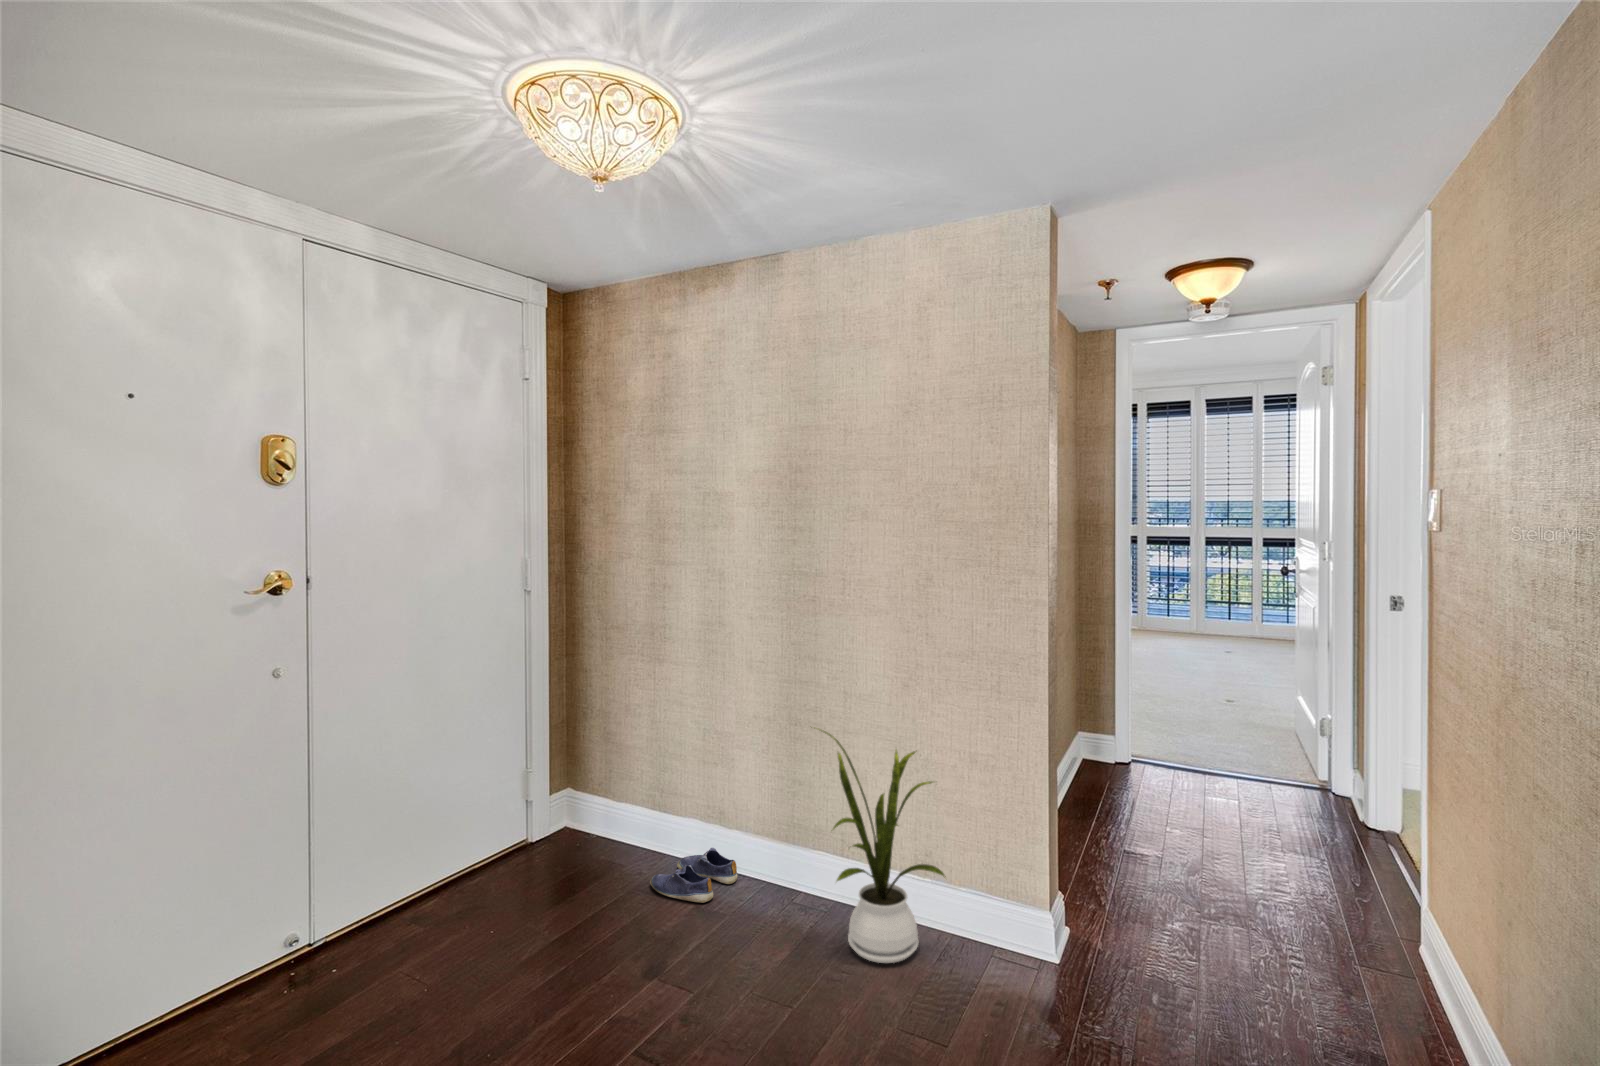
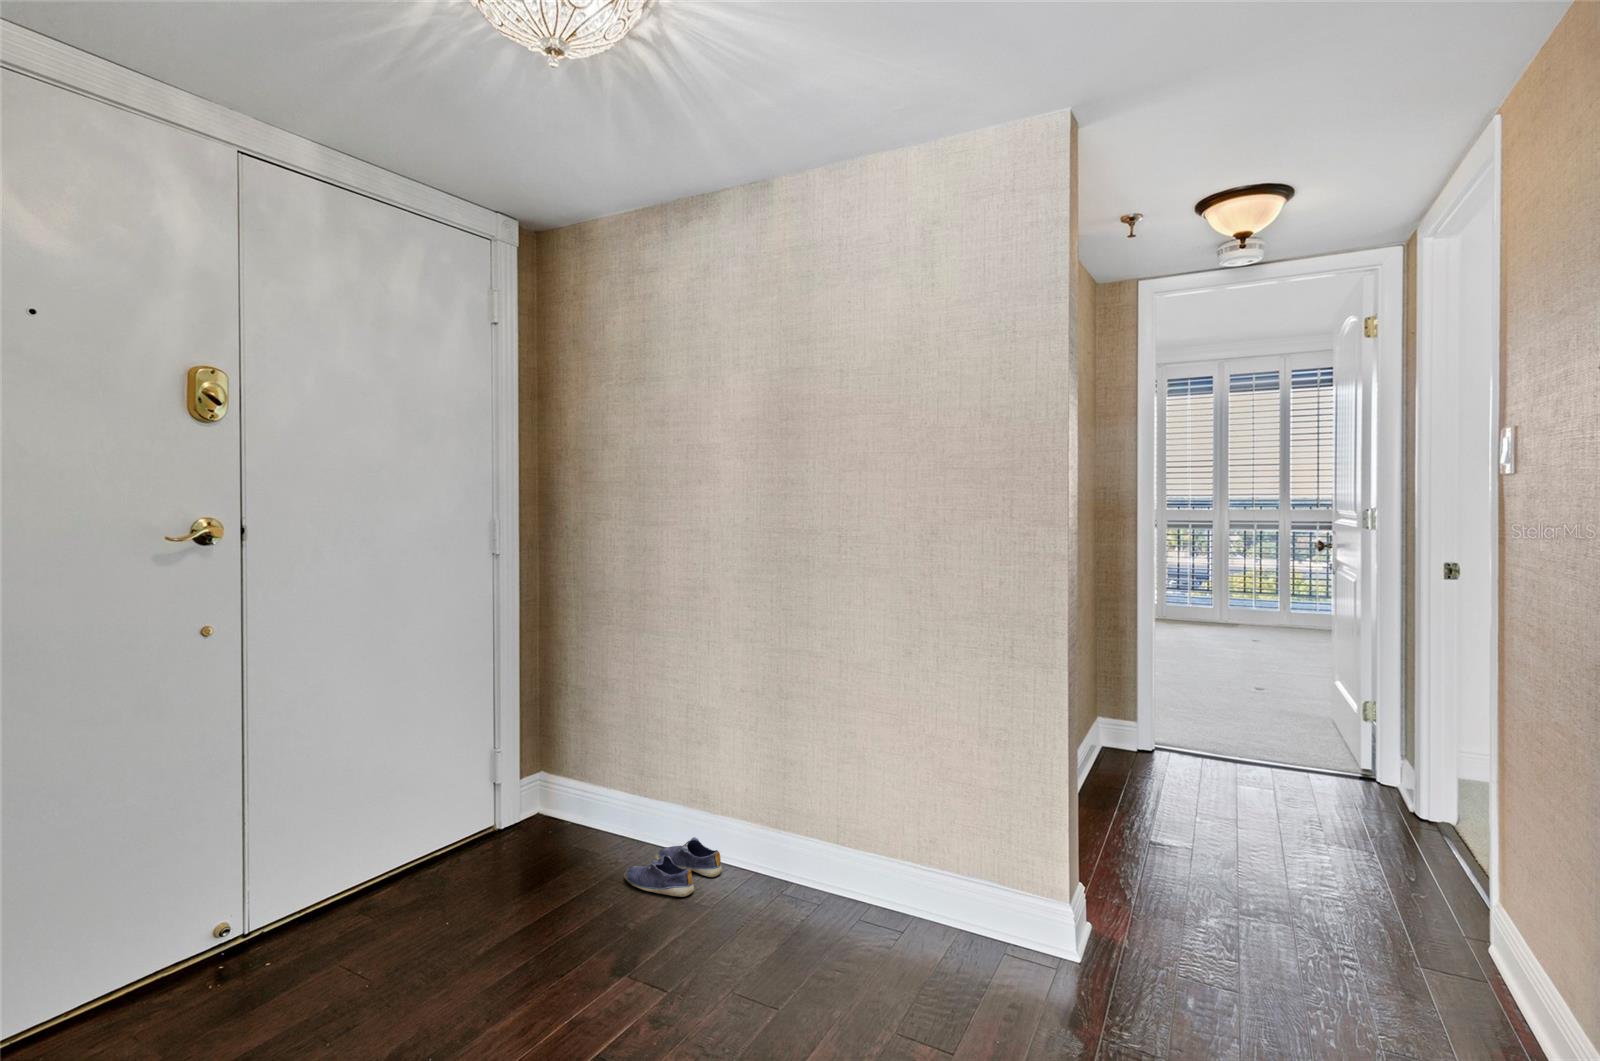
house plant: present [821,730,946,963] -> none [799,697,956,962]

